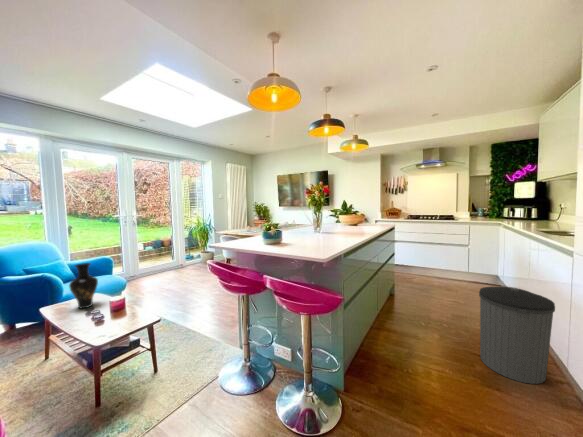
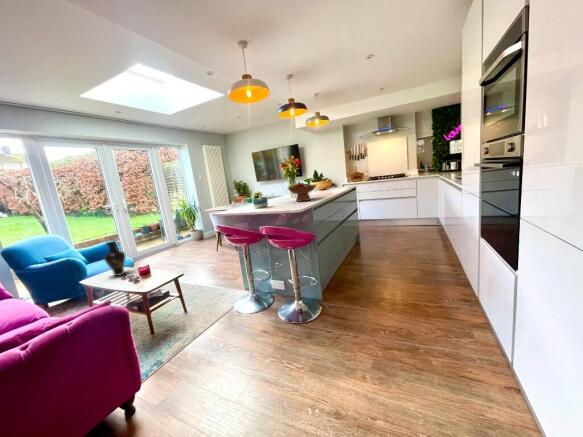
fruit bowl: none [309,214,350,241] -> present [288,182,316,201]
trash can: present [479,287,555,384] -> none [412,219,456,279]

